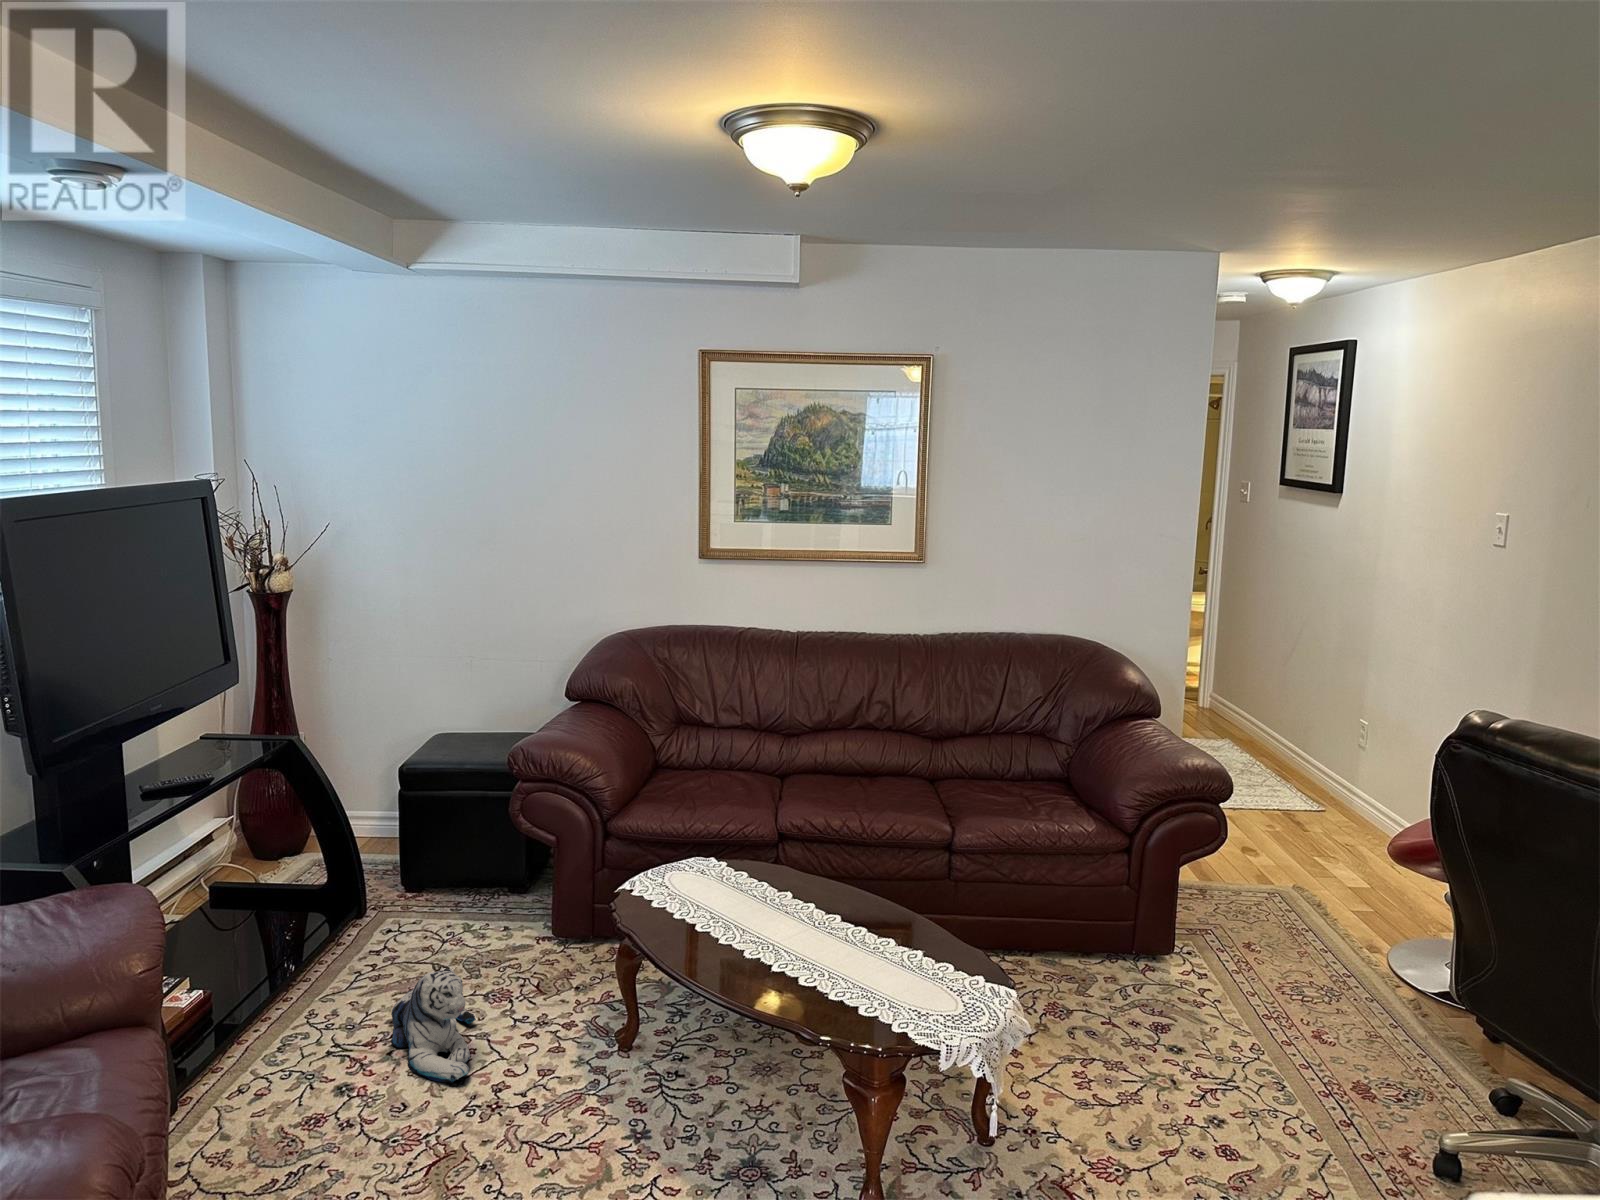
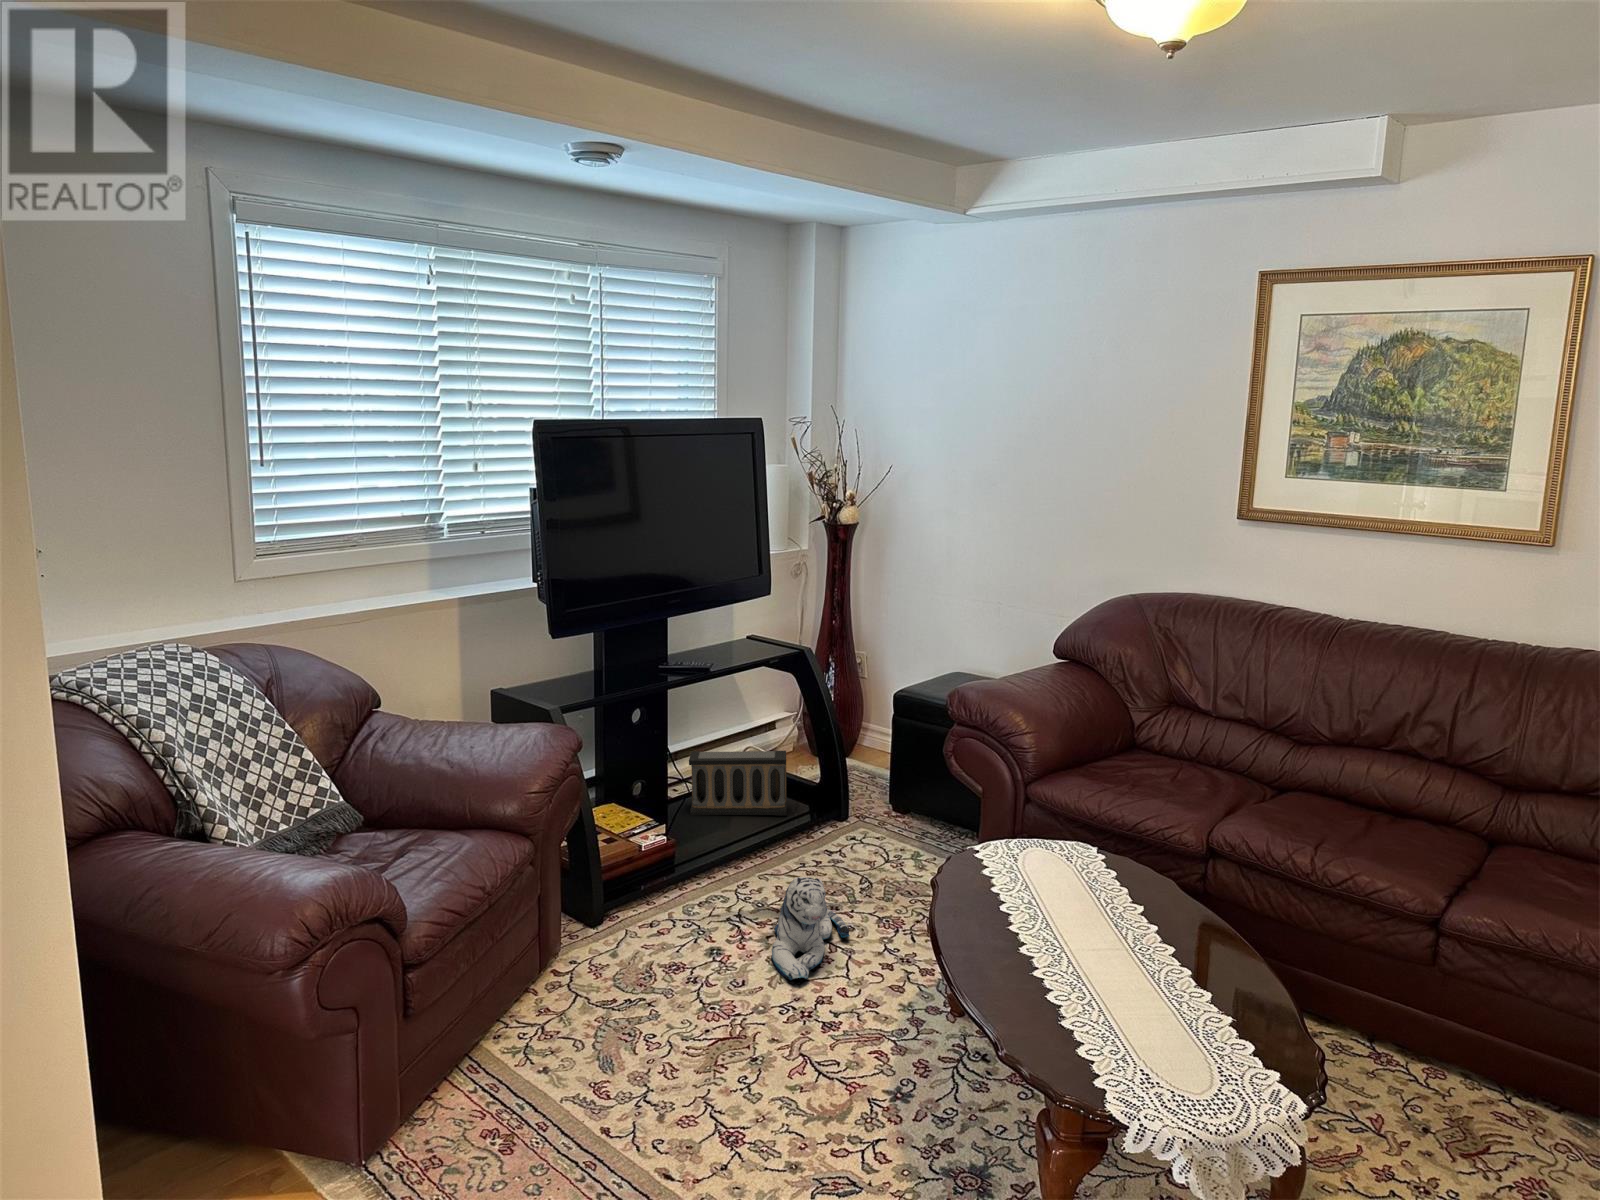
speaker: none [166,854,302,960] -> present [689,751,787,815]

